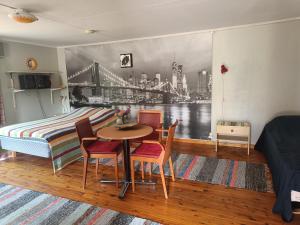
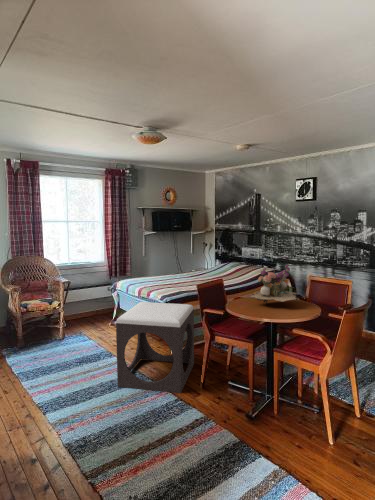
footstool: none [12,137,73,206] -> present [116,302,194,393]

